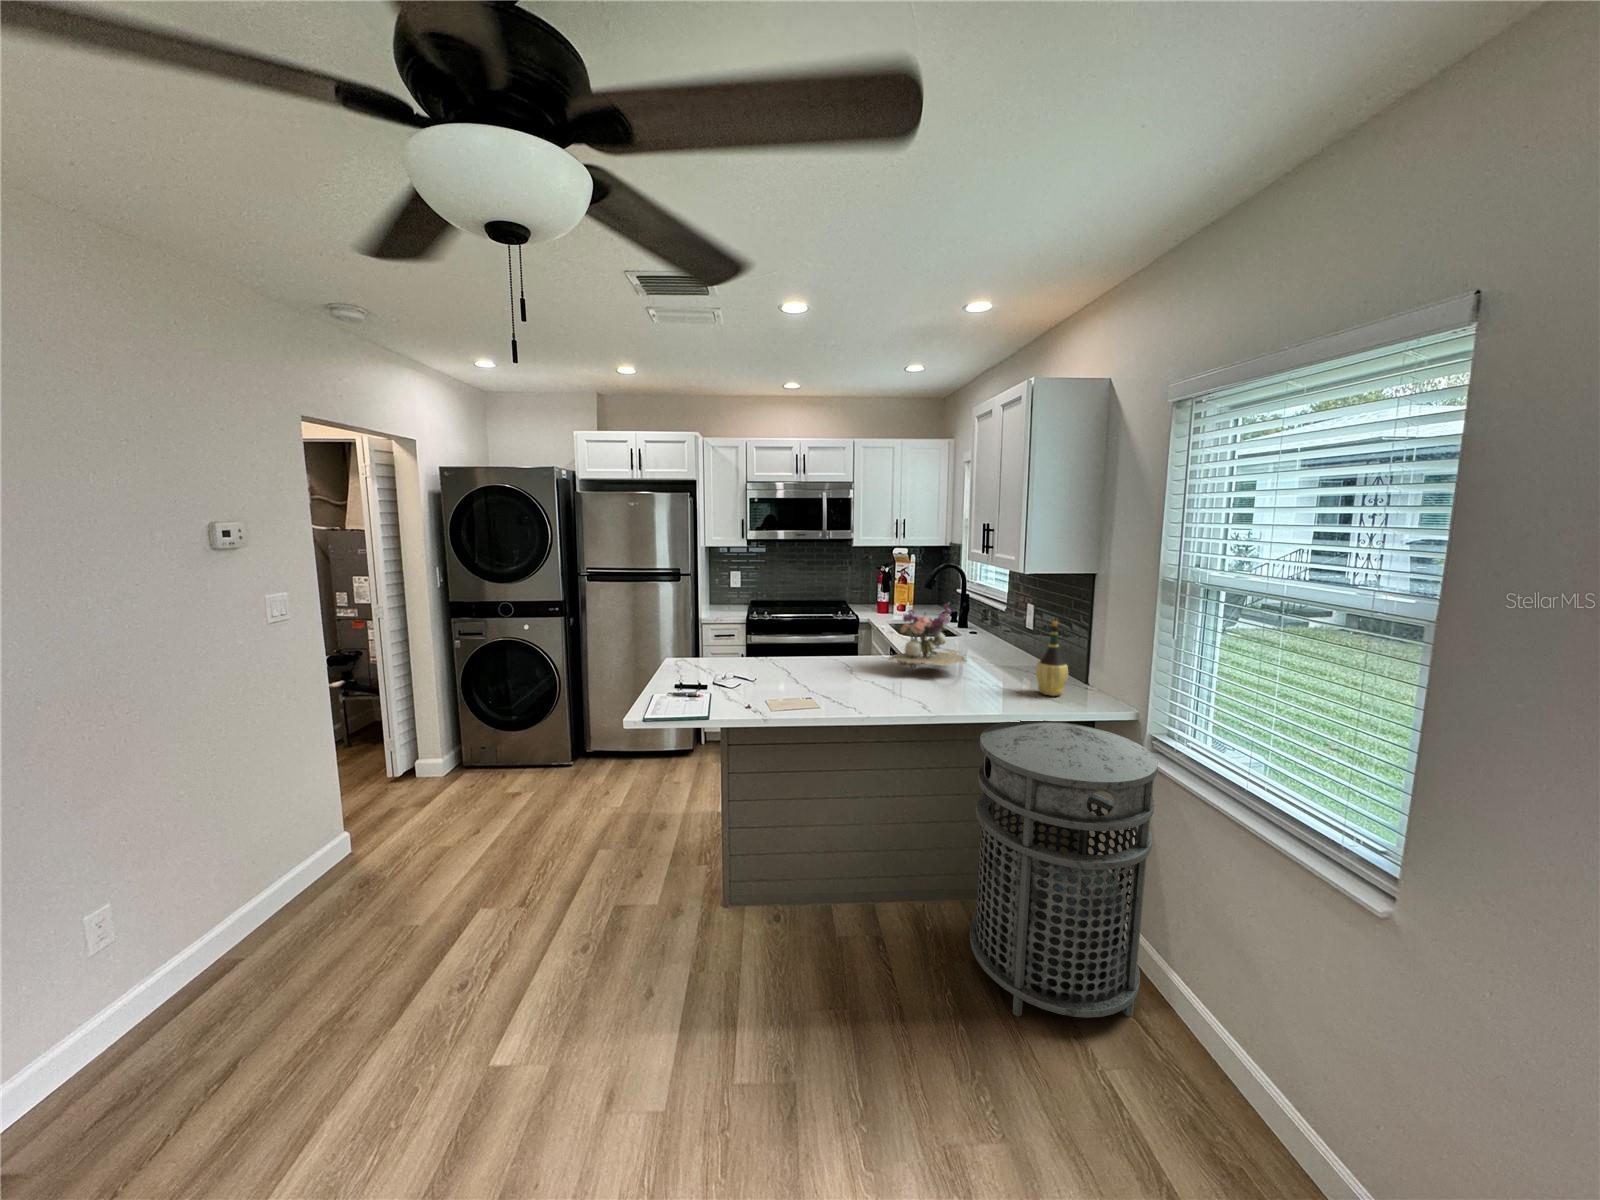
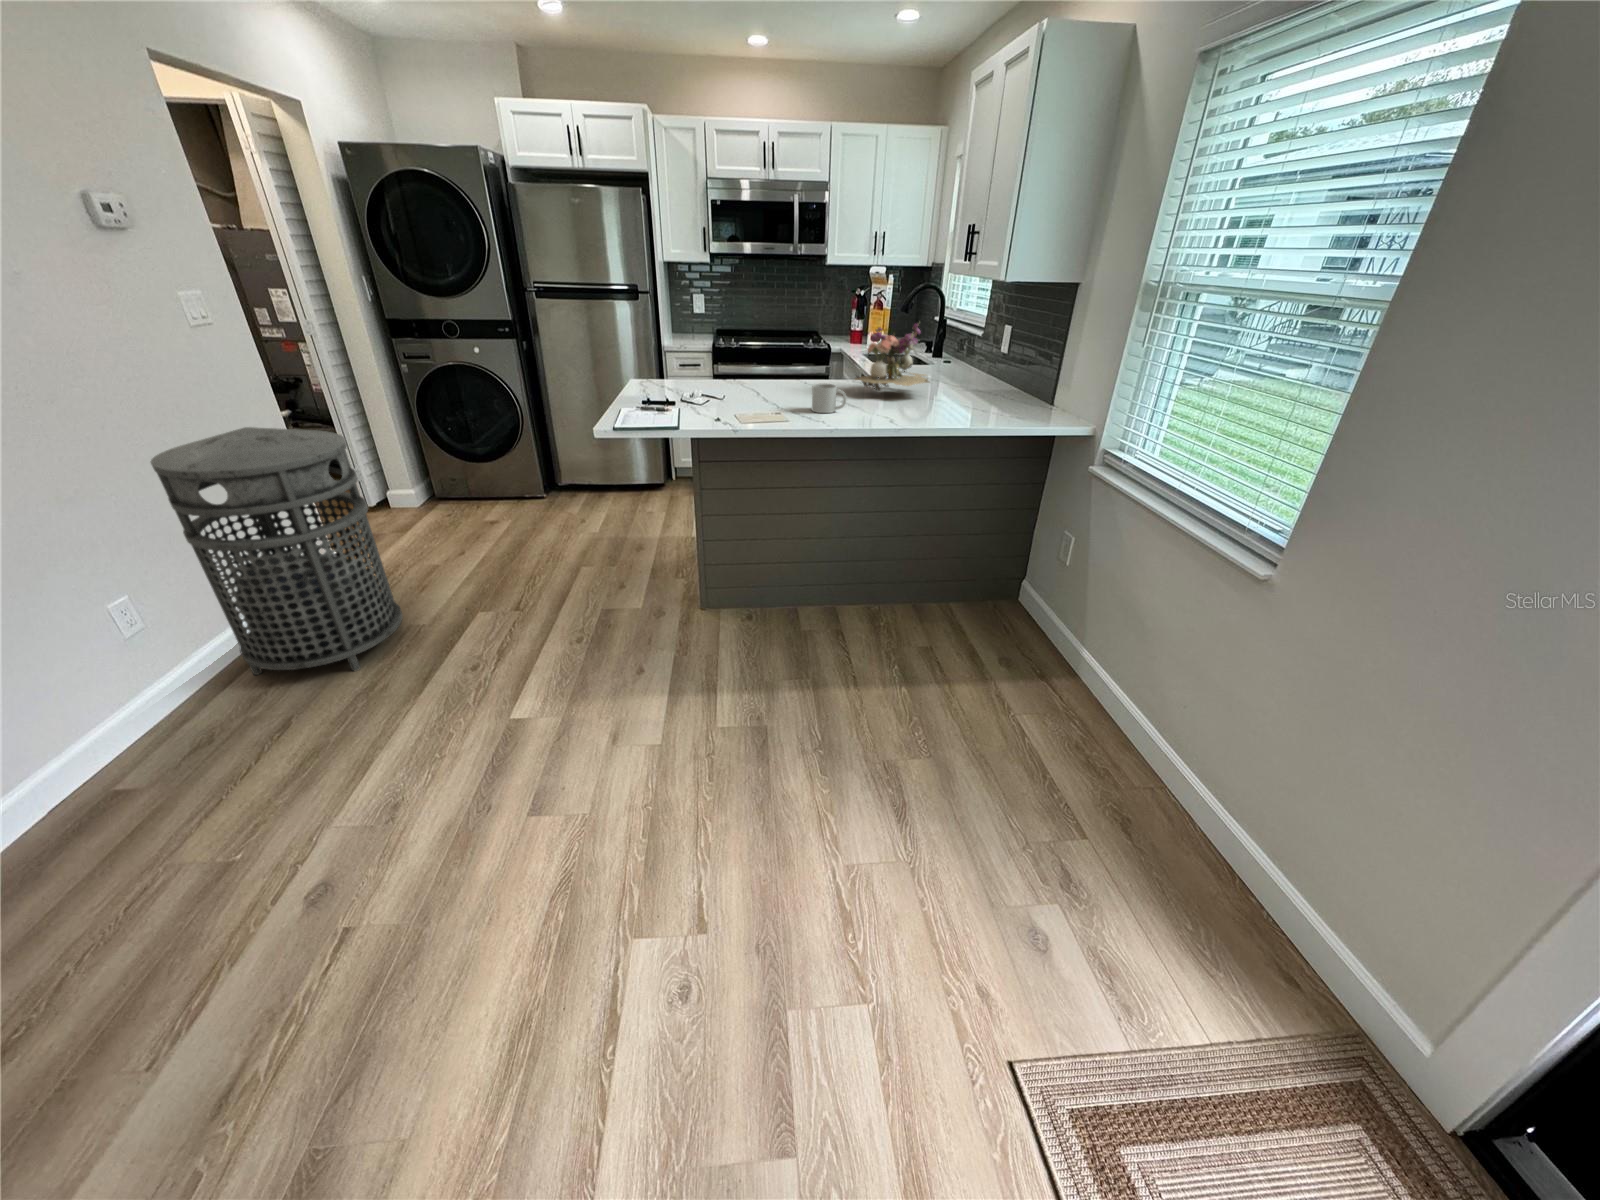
wine bottle: present [1036,621,1068,696] -> none [992,337,1022,414]
mug: none [849,667,885,698] -> present [812,384,847,413]
trash can: present [970,720,1158,1018] -> present [151,427,403,675]

